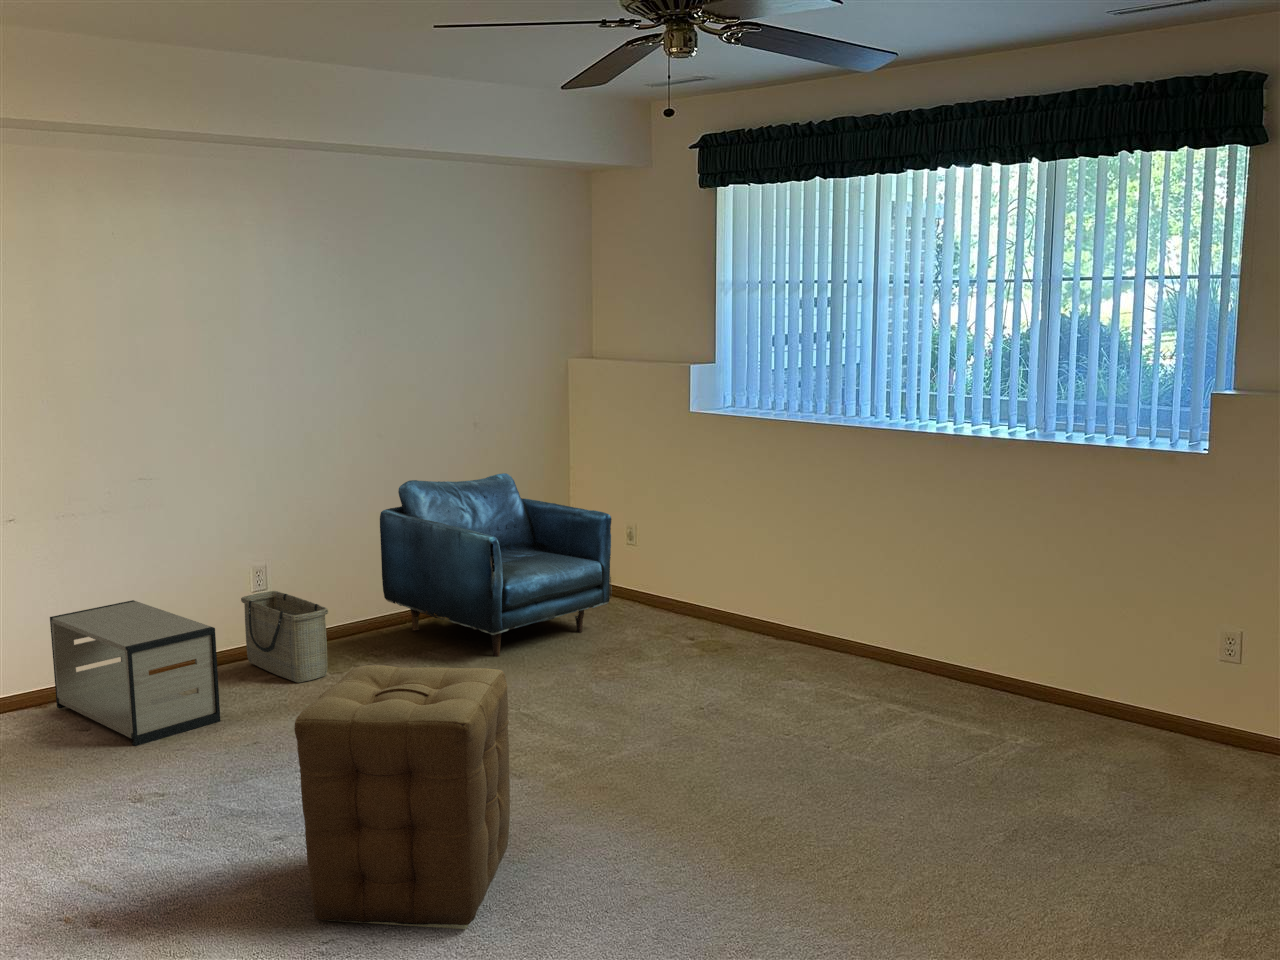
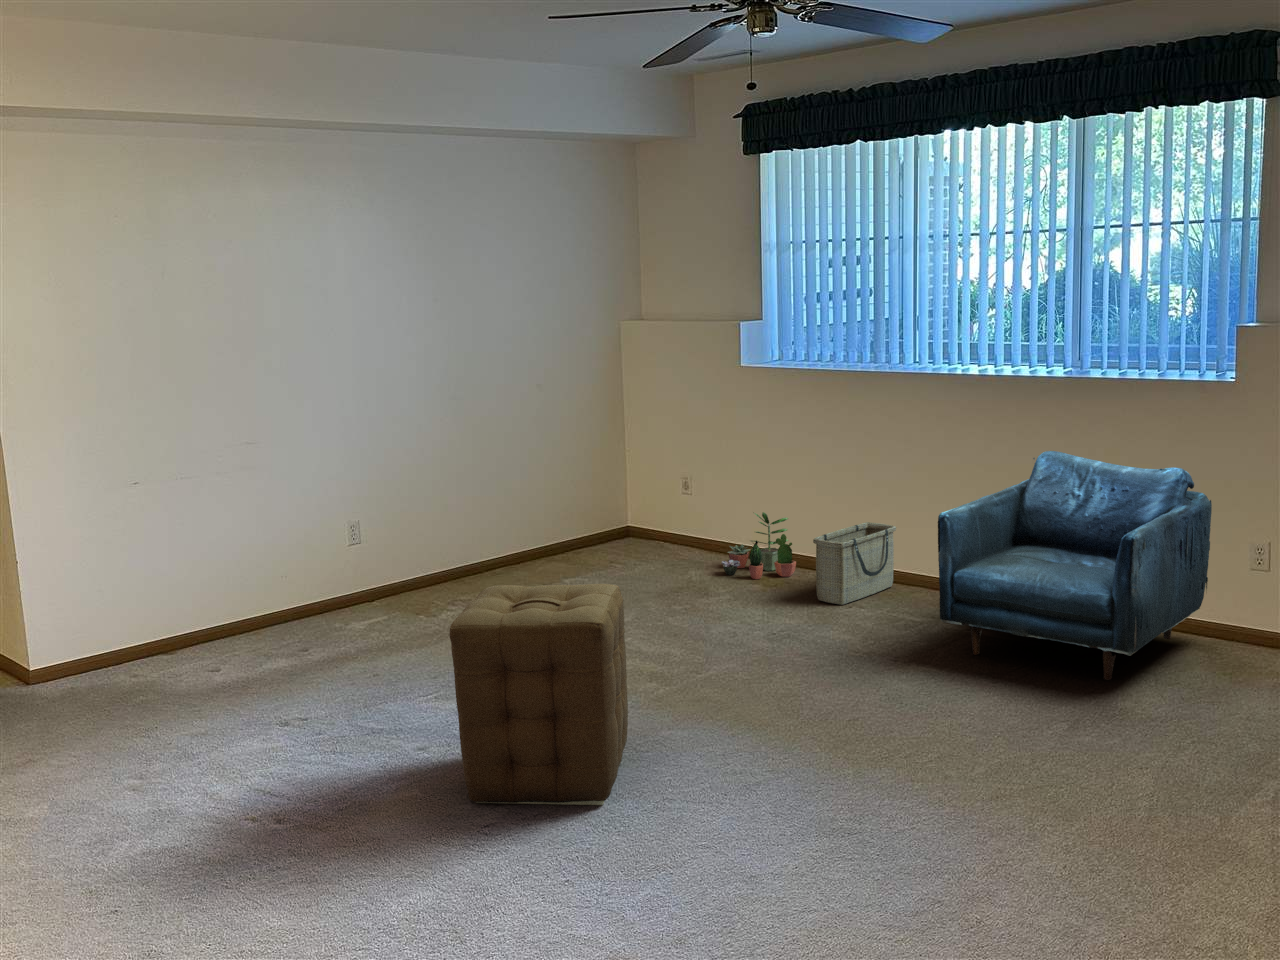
armchair: present [380,473,612,657] -> present [938,451,1212,680]
potted plant: none [661,567,740,639] -> present [721,512,796,579]
basket: present [241,591,328,683] -> present [813,522,896,605]
nightstand: present [50,600,220,746] -> none [170,554,333,681]

